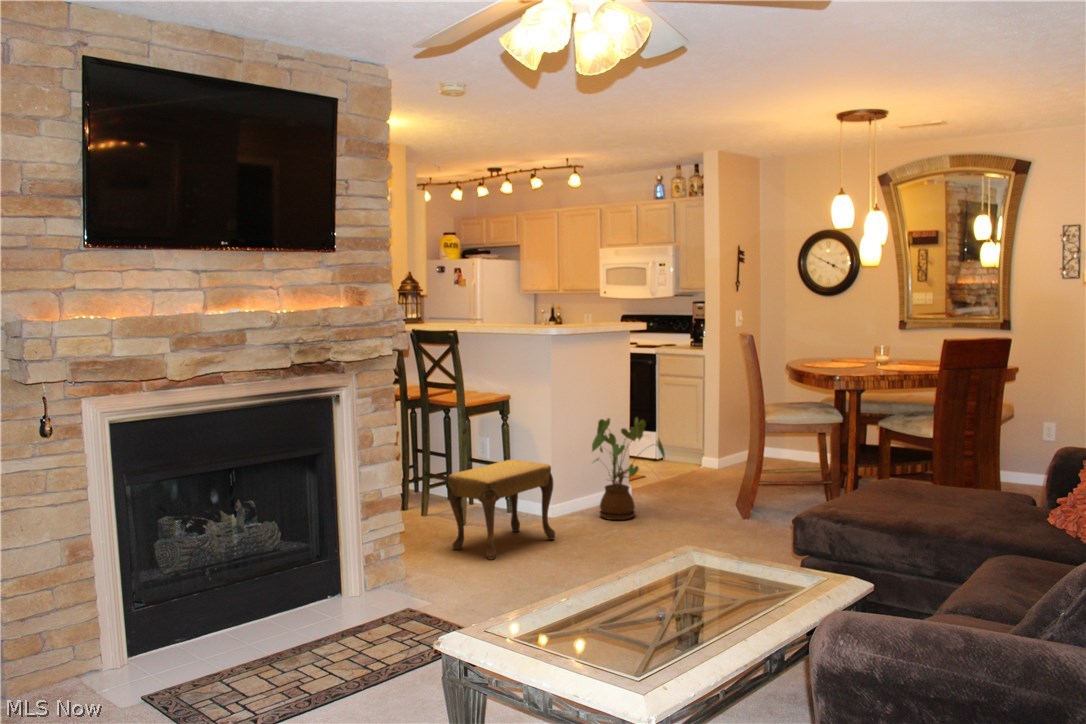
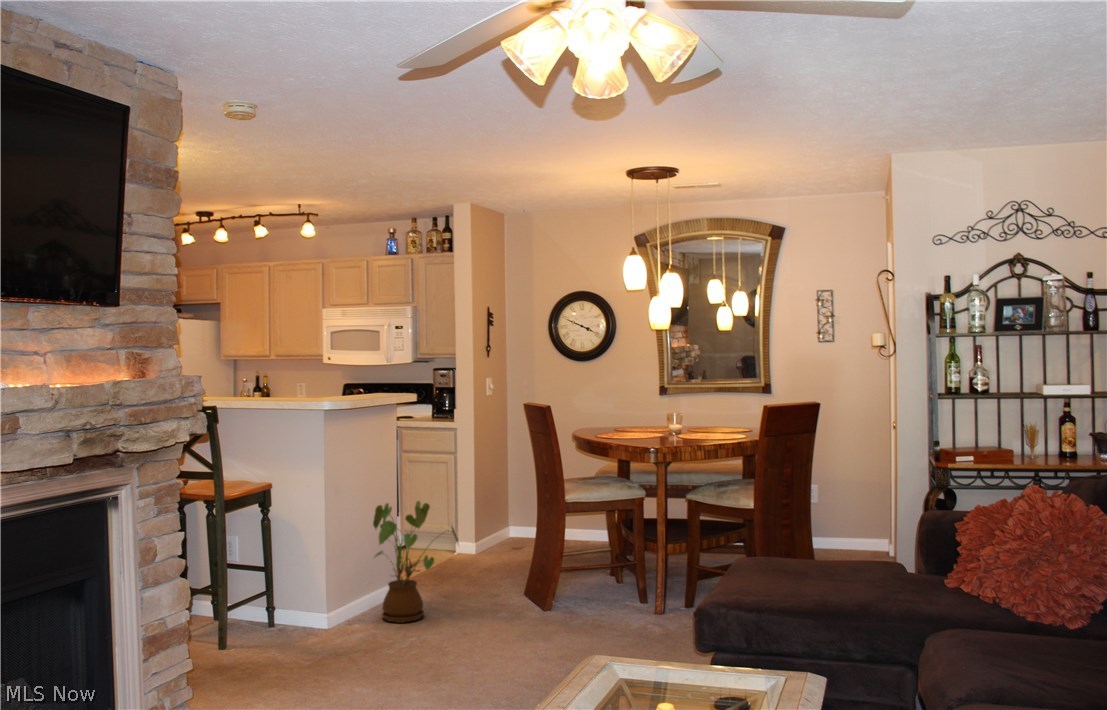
footstool: present [448,459,555,560] -> none [222,562,350,691]

